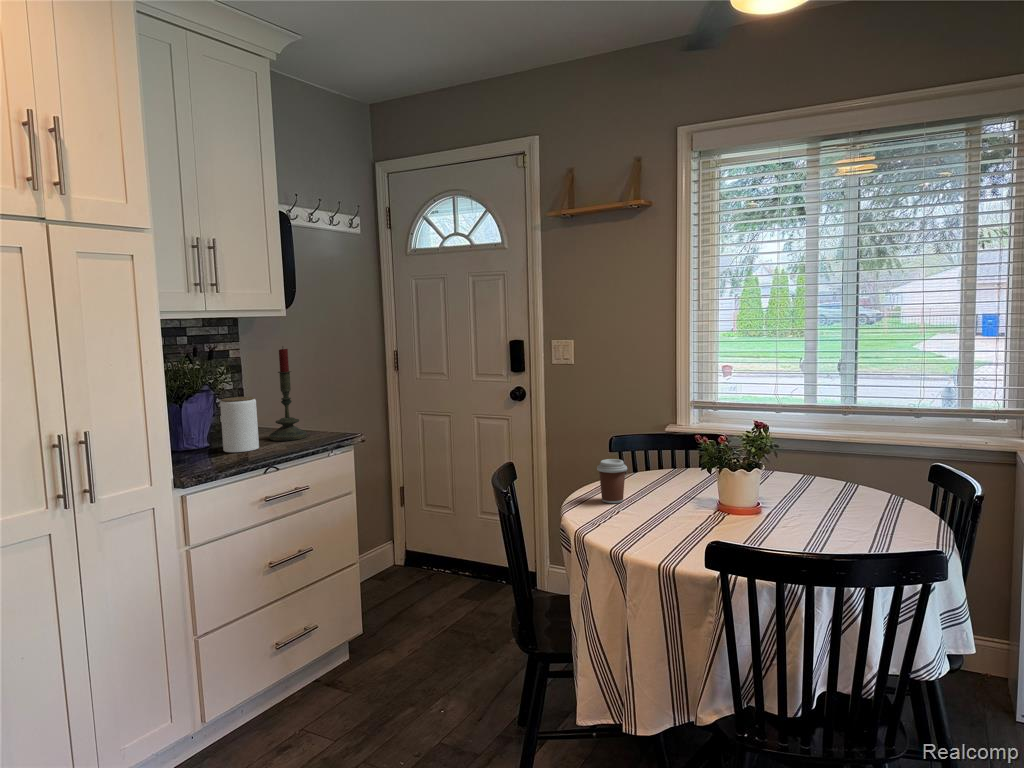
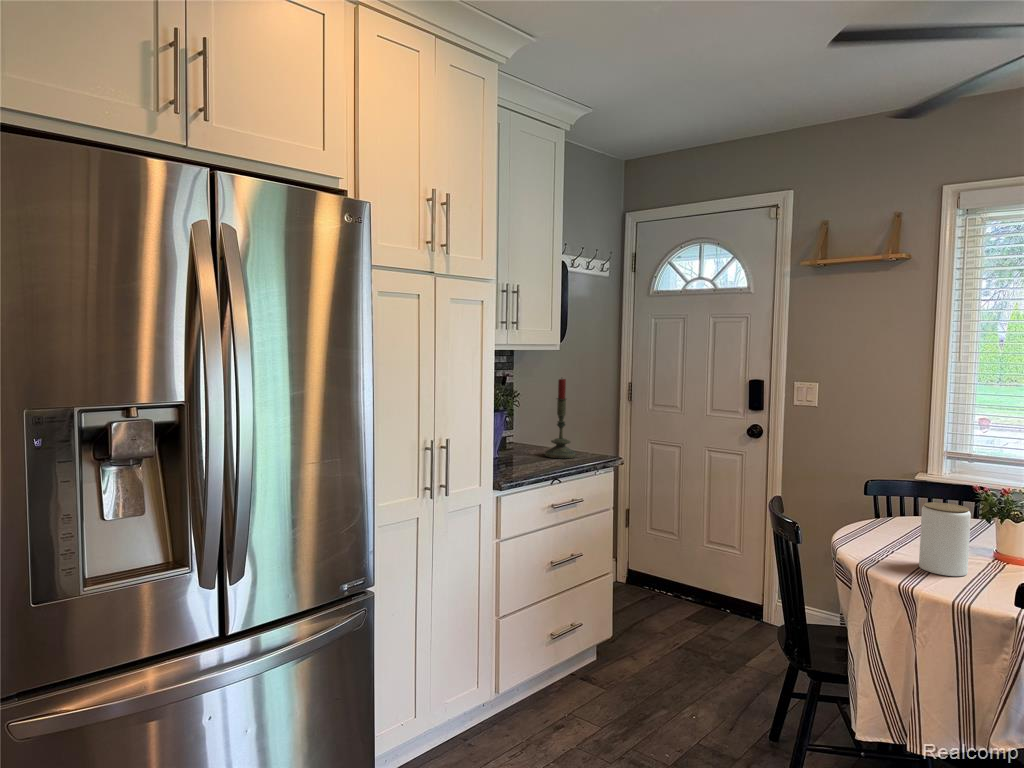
jar: present [220,397,259,452] -> present [919,502,971,576]
coffee cup: present [597,459,627,503] -> none [869,501,901,542]

